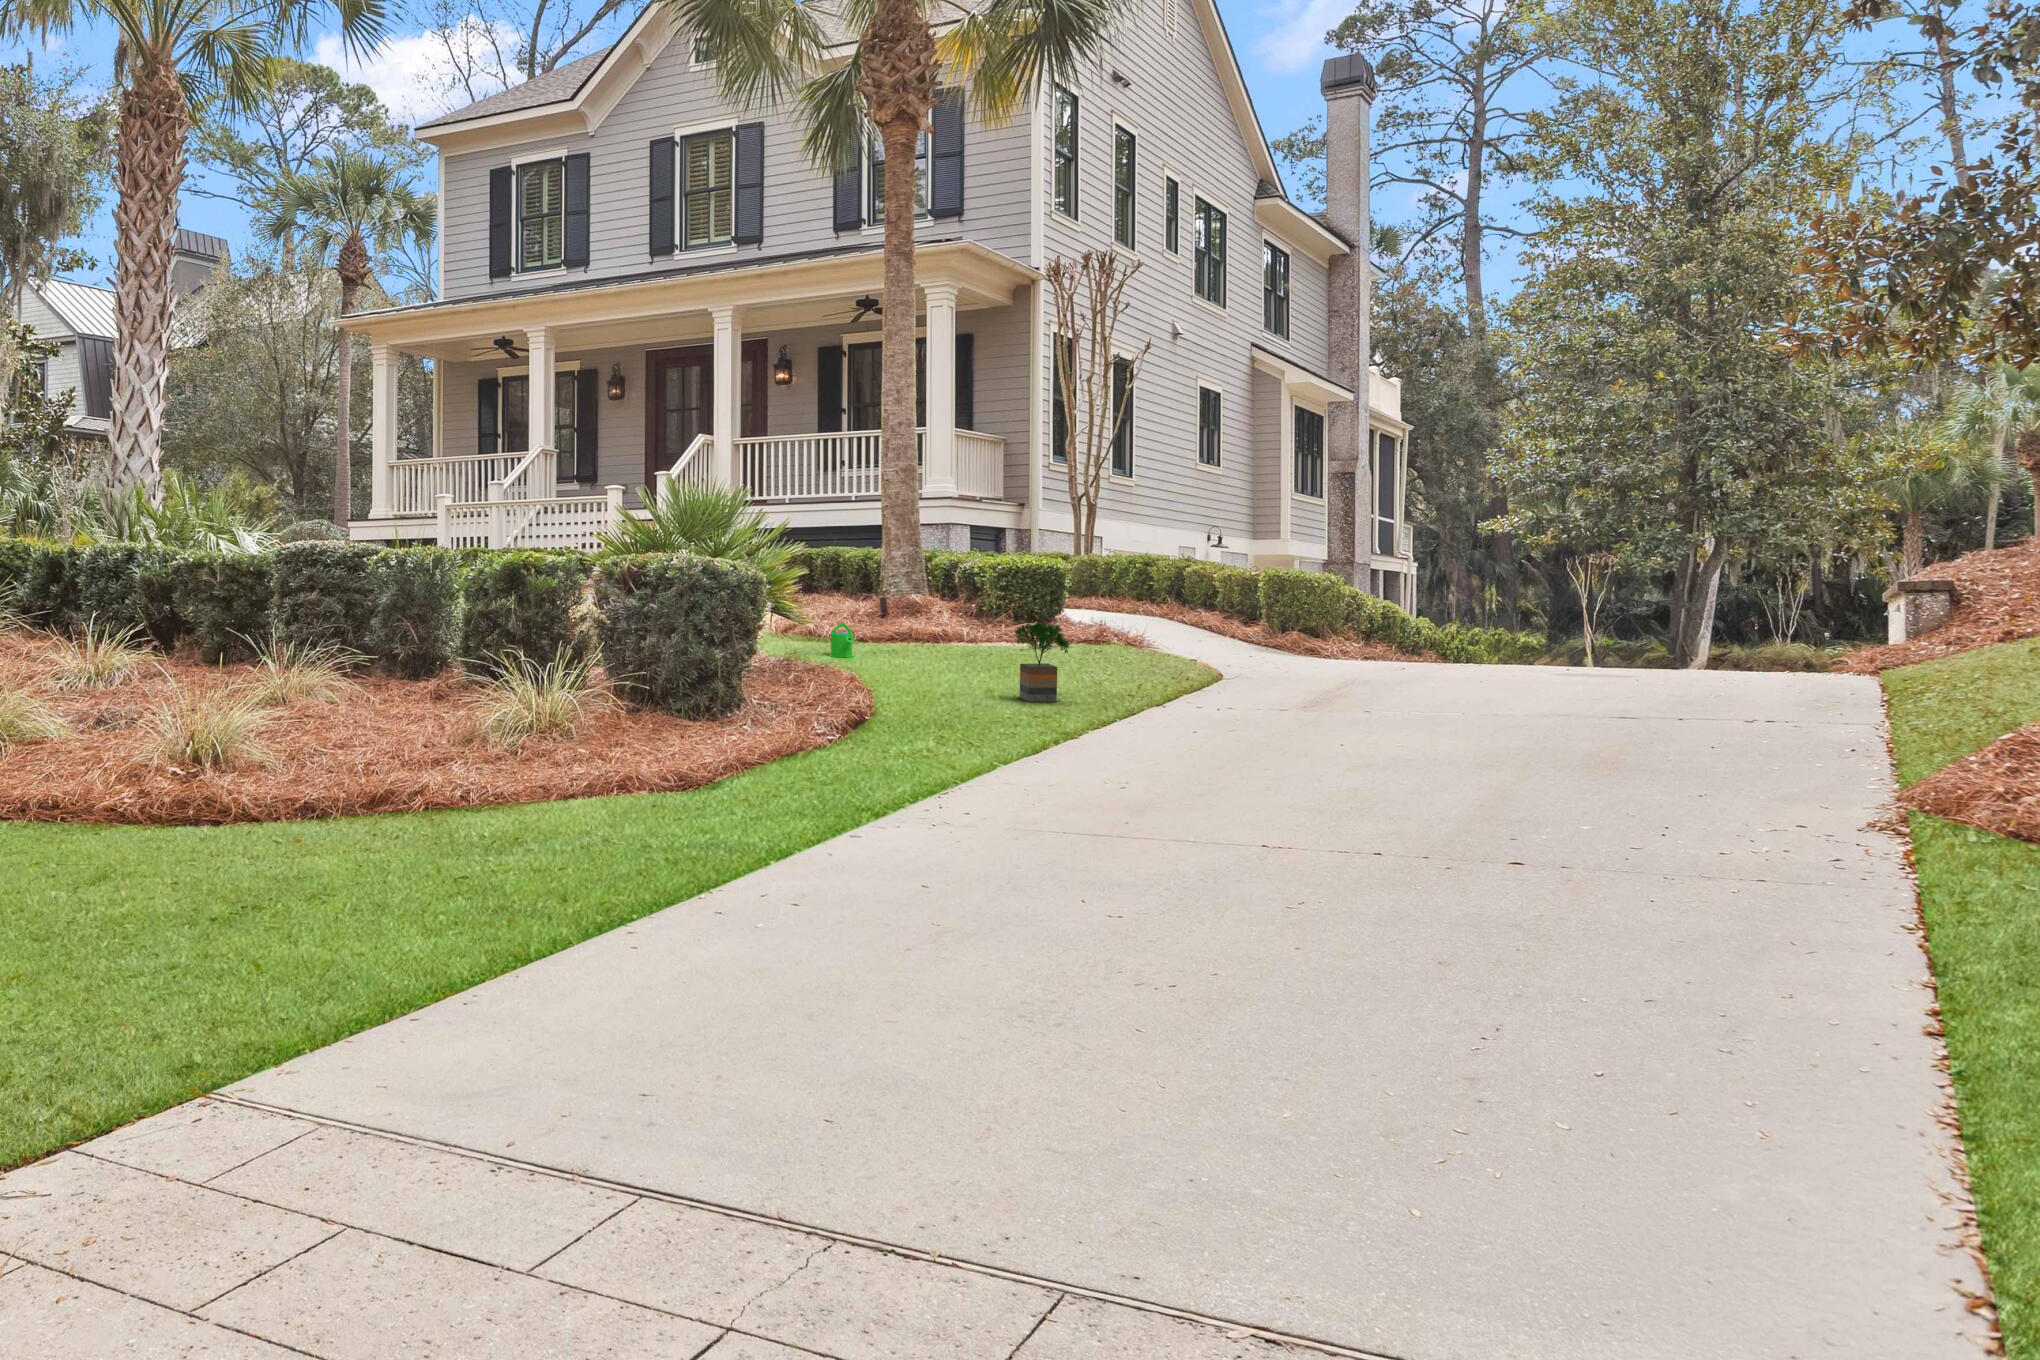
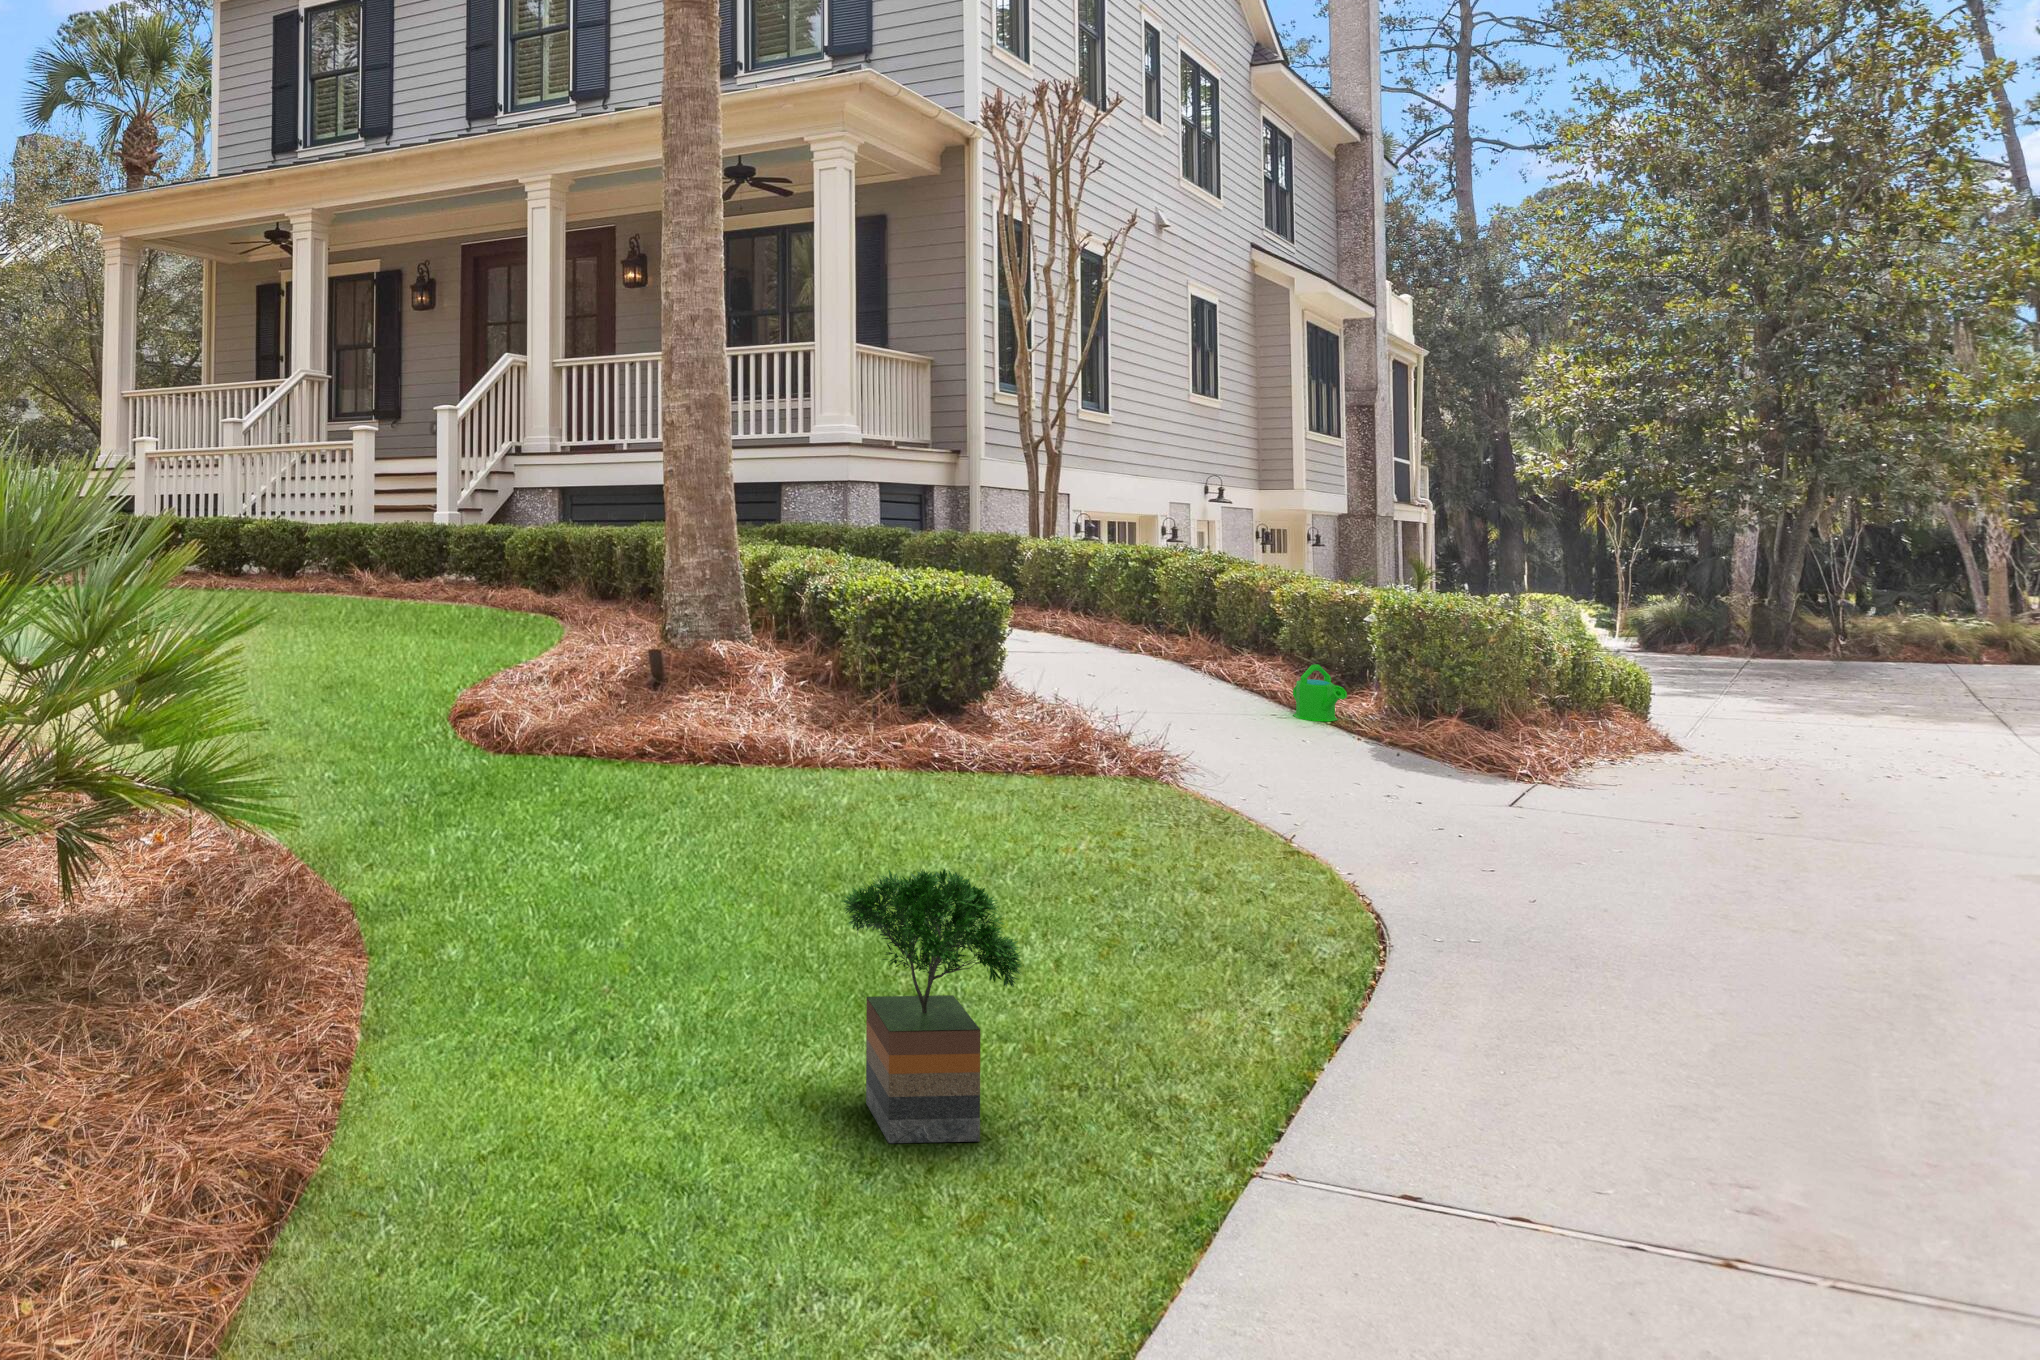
watering can: present [829,623,855,657] -> present [1293,664,1347,722]

